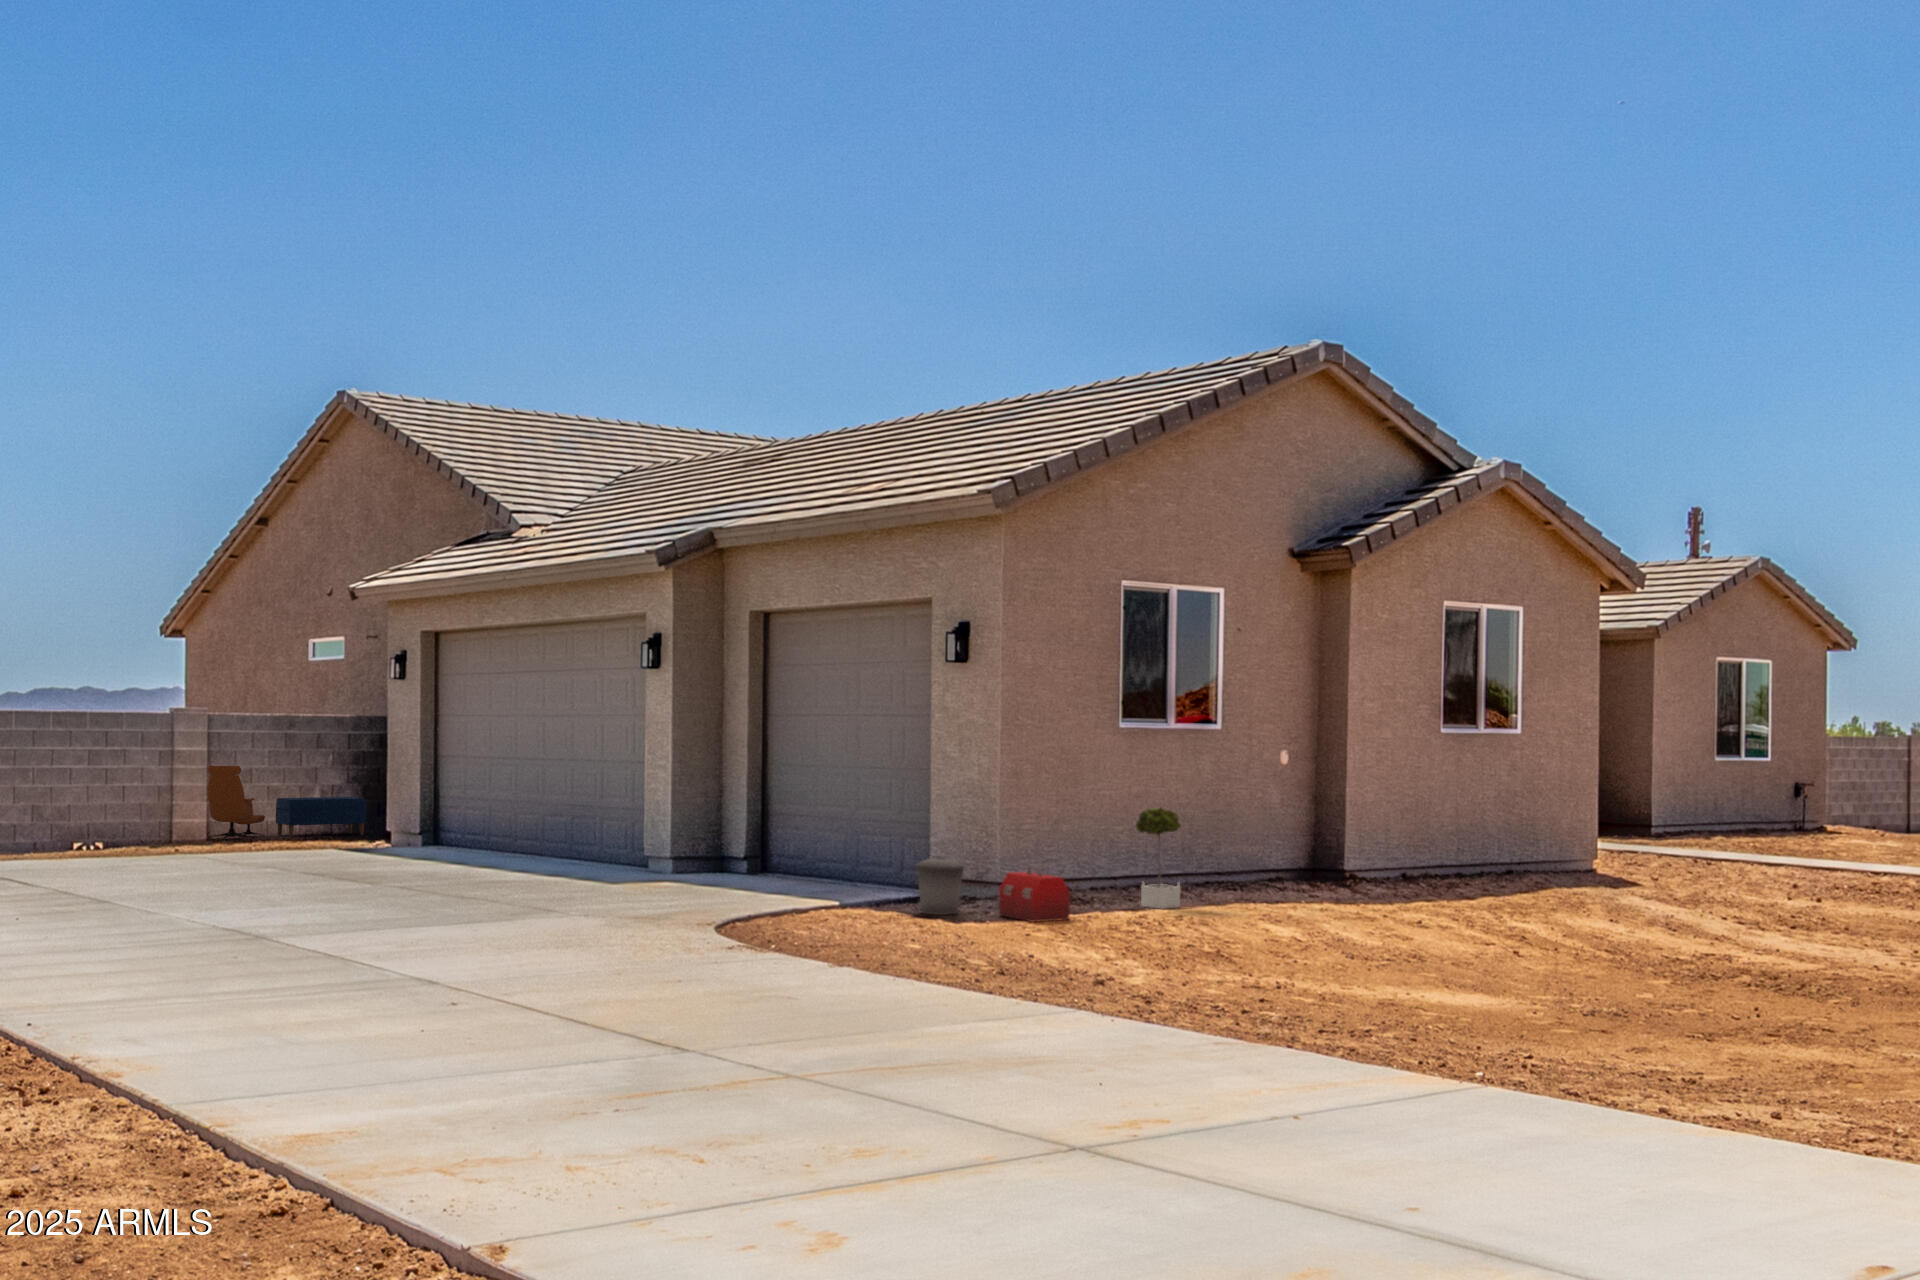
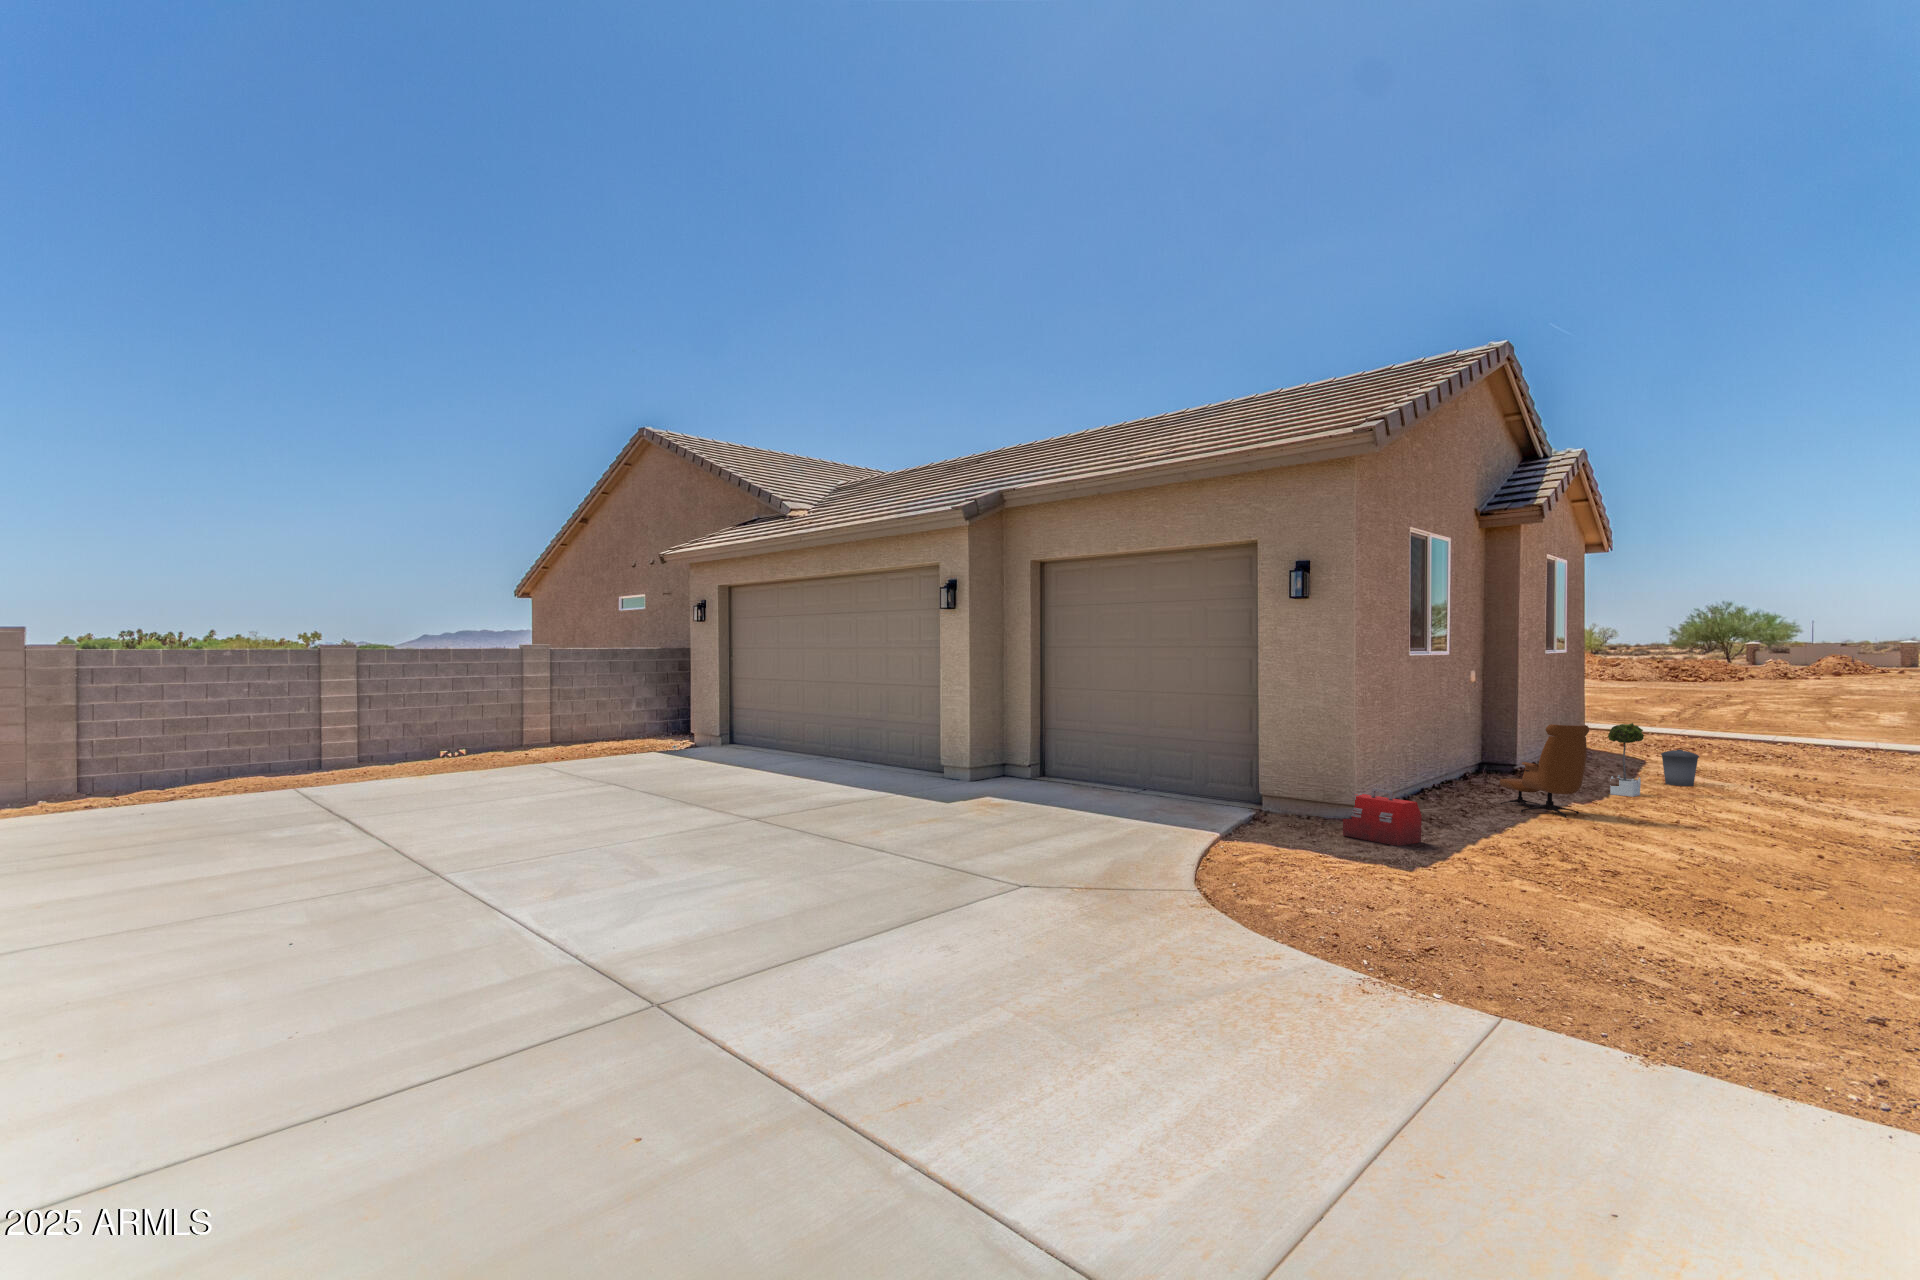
lounge chair: present [207,765,265,840] -> present [1500,724,1589,817]
bench: present [276,797,367,837] -> none [605,708,671,738]
potted tree: present [1136,807,1181,909] -> present [1608,723,1644,797]
trash can: present [916,856,965,915] -> present [1661,749,1699,786]

